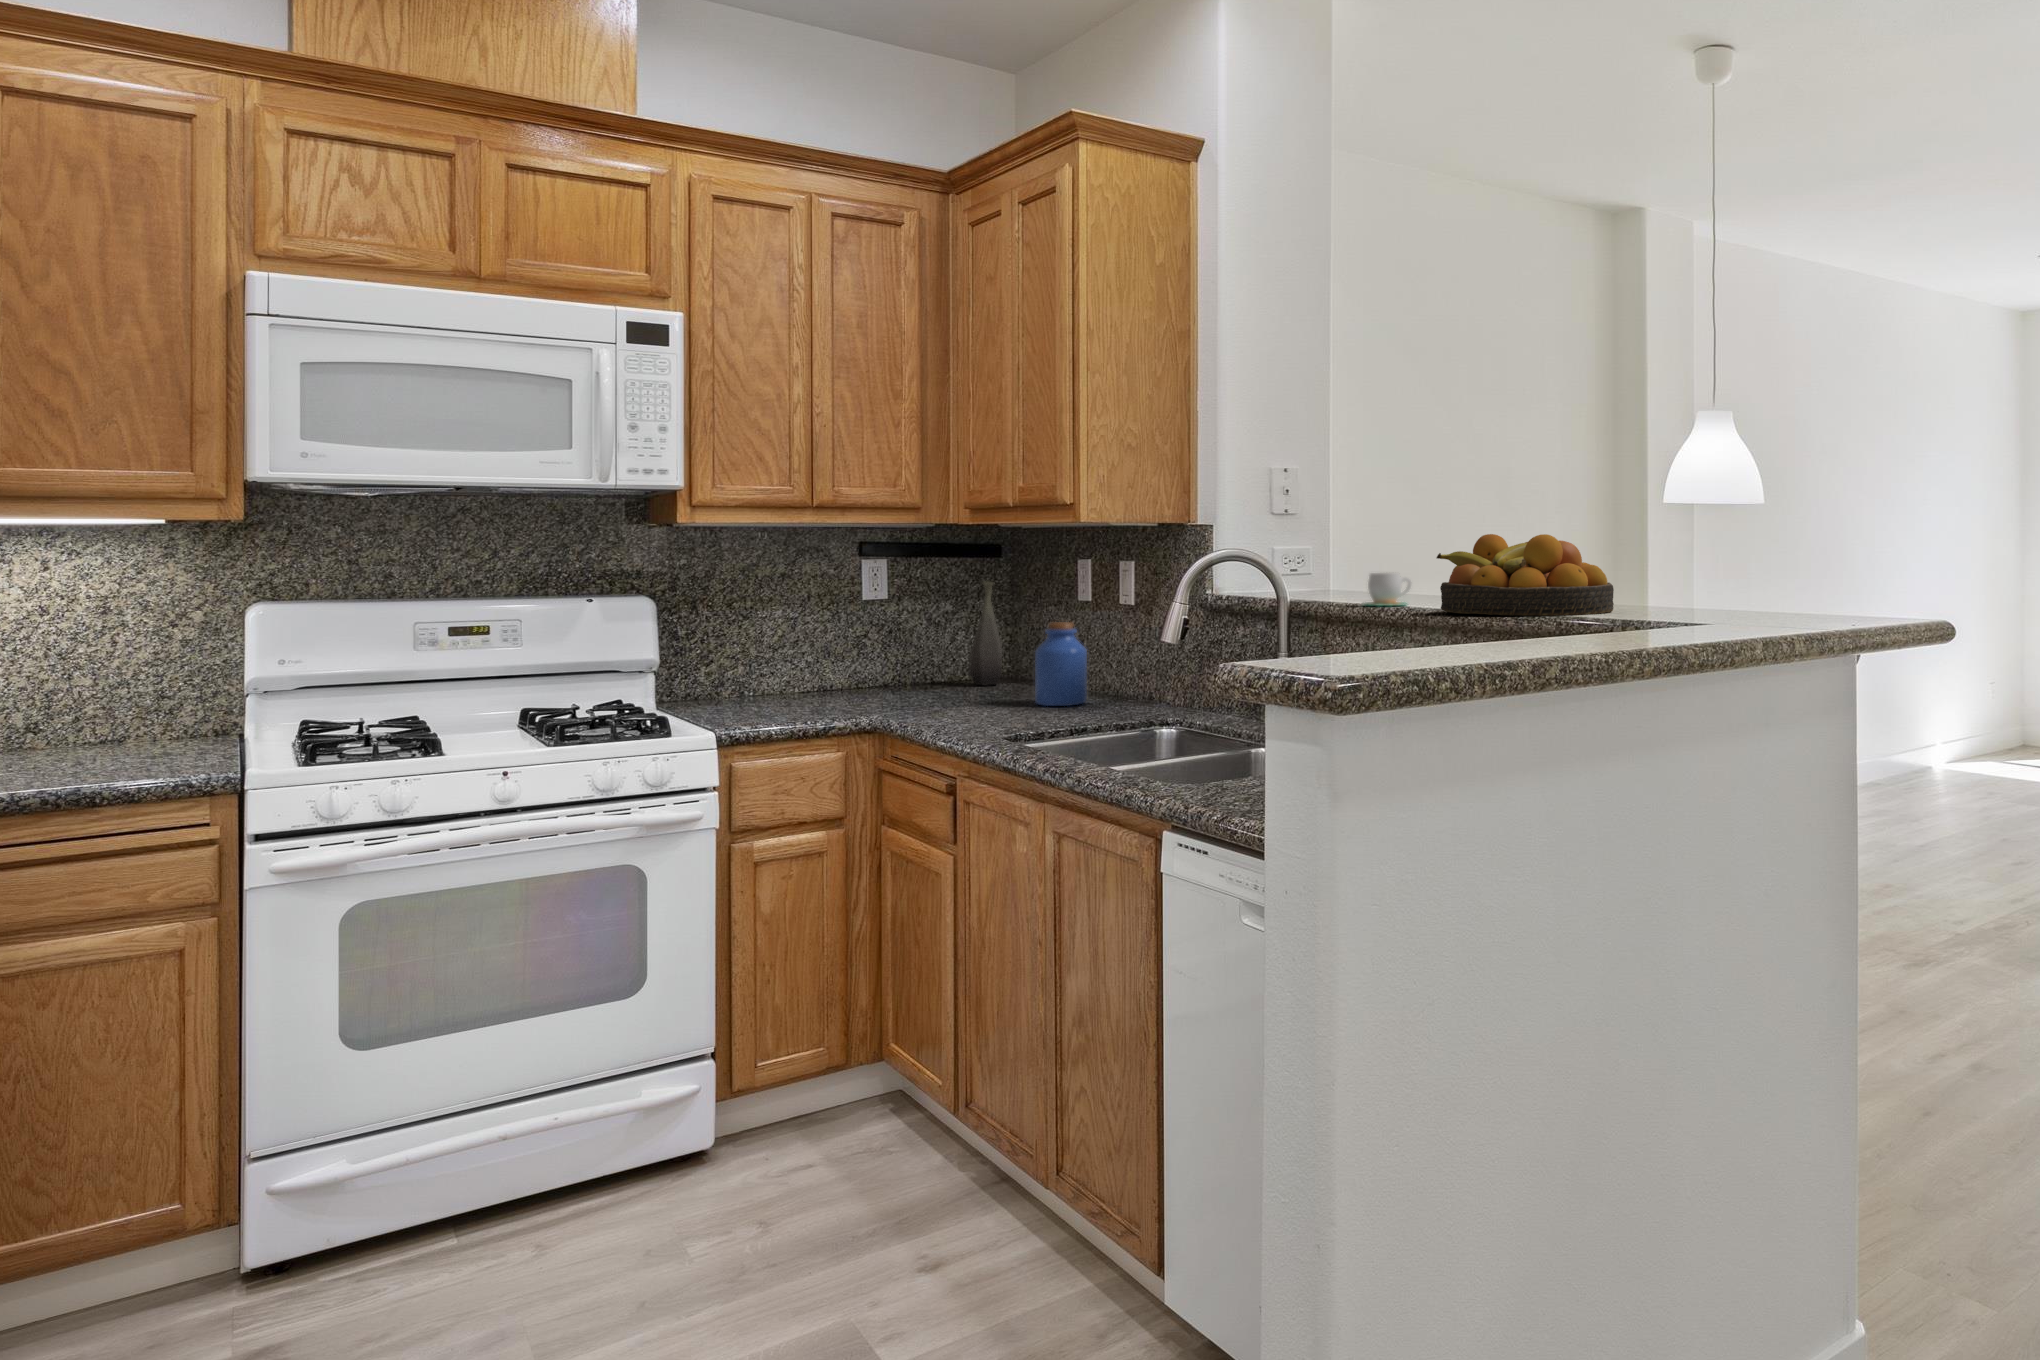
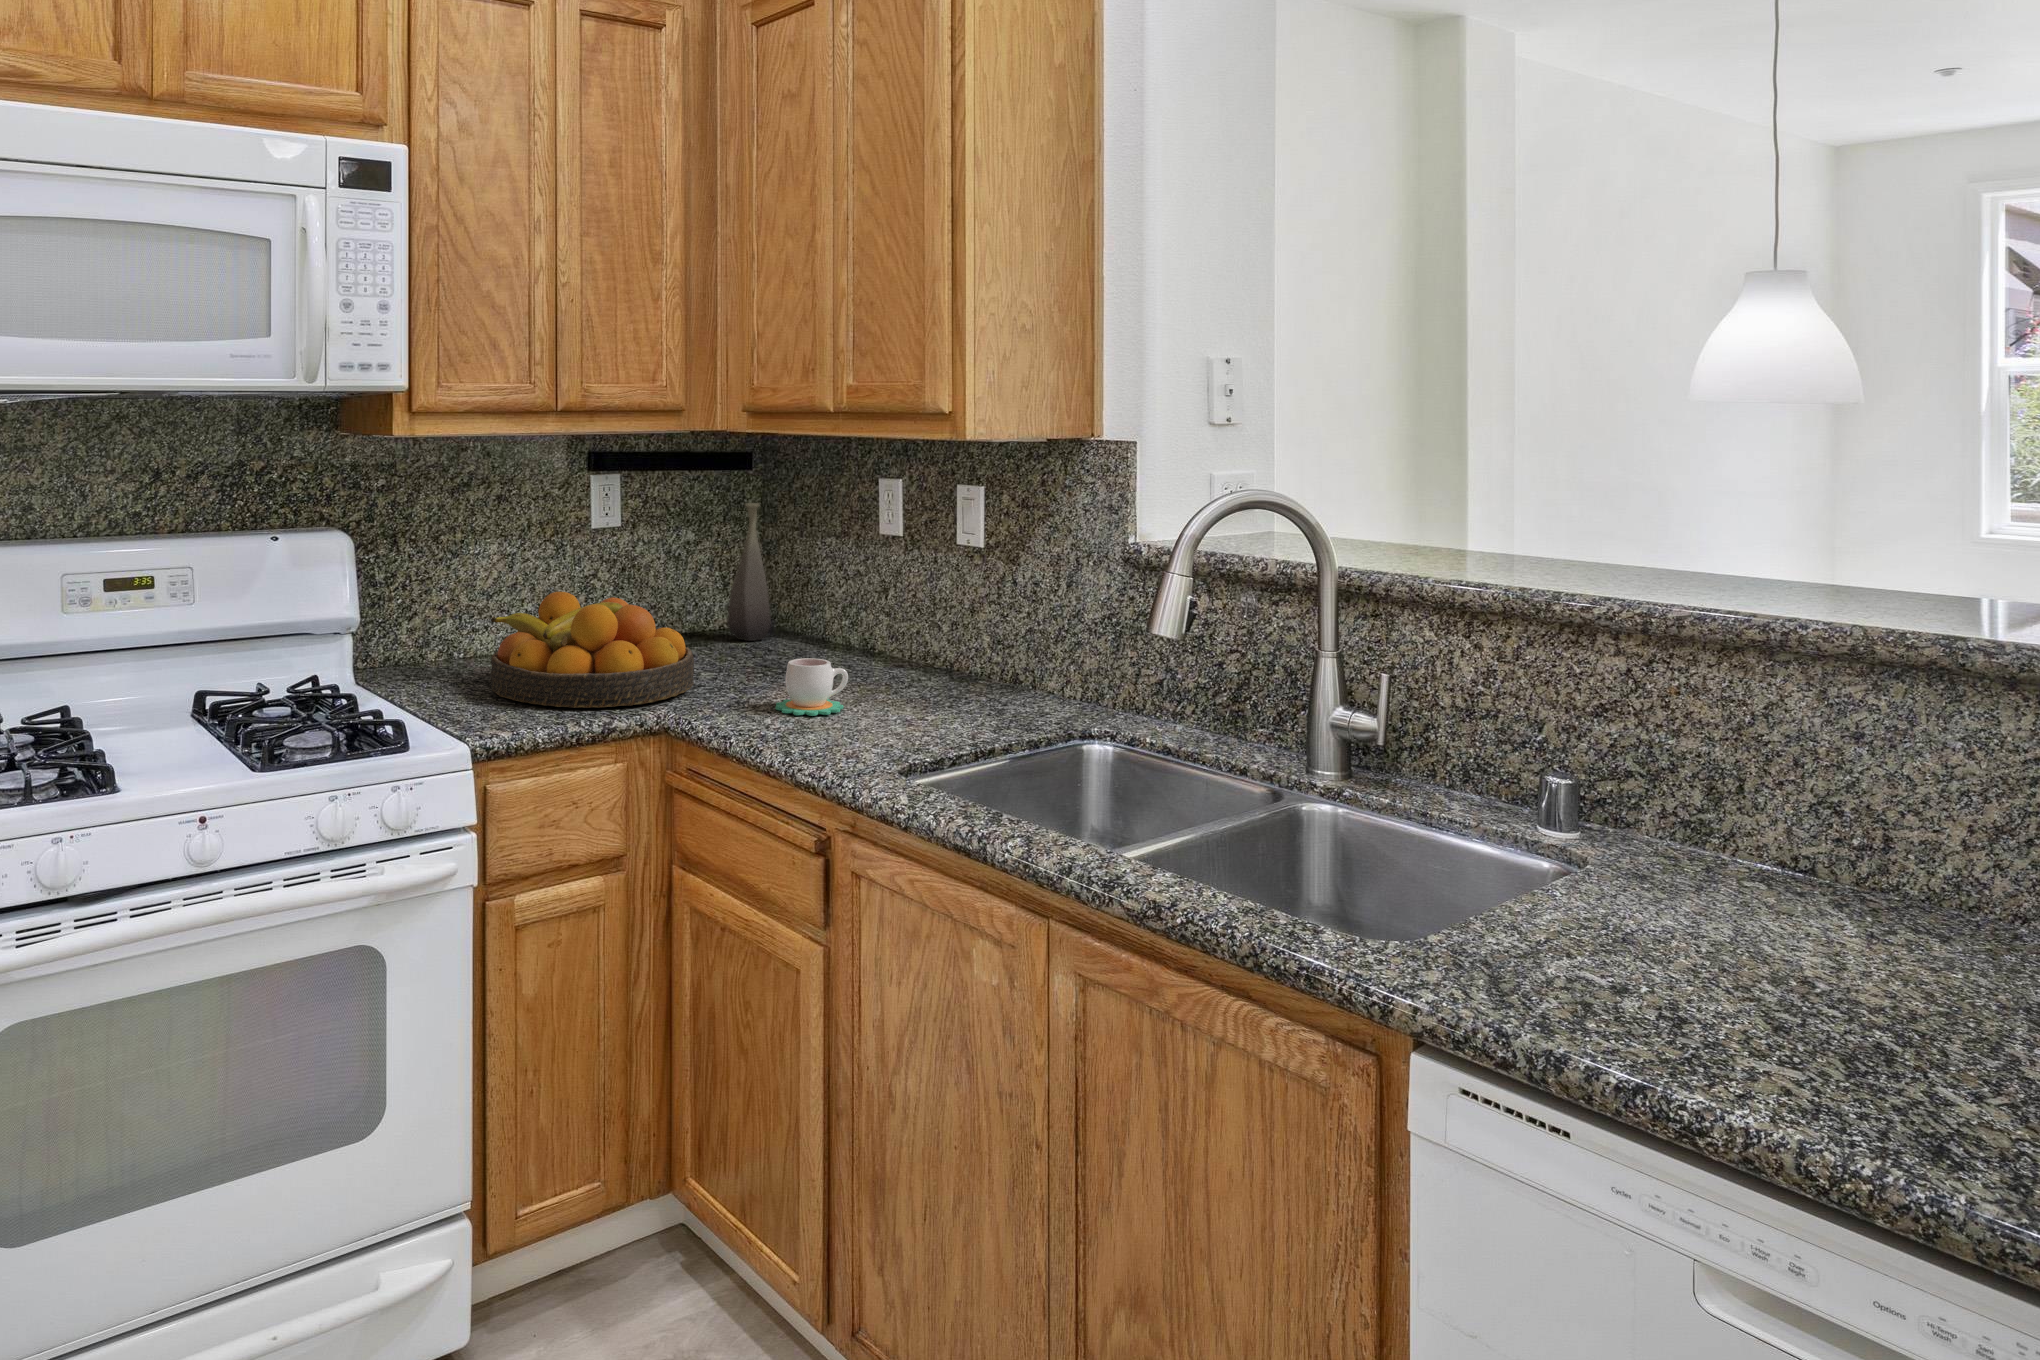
fruit bowl: present [1437,534,1614,616] -> present [490,592,694,708]
mug: present [1362,573,1412,606] -> present [775,658,848,716]
jar: present [1035,622,1087,706] -> none [852,570,922,689]

